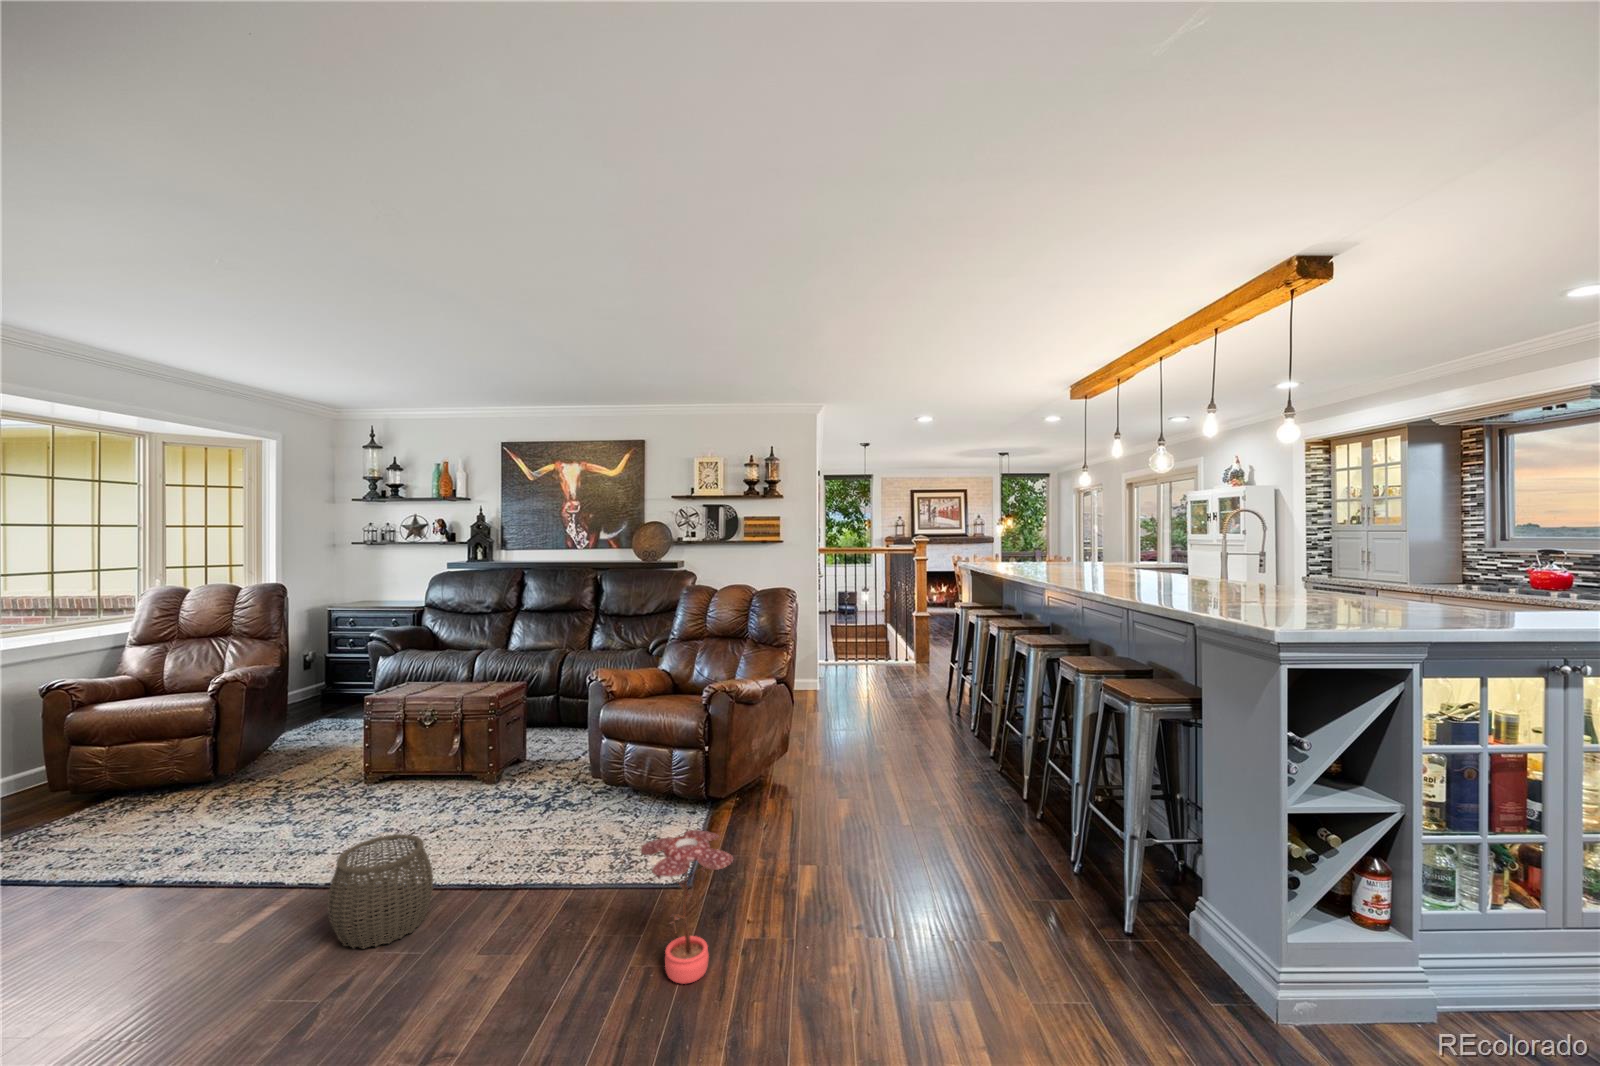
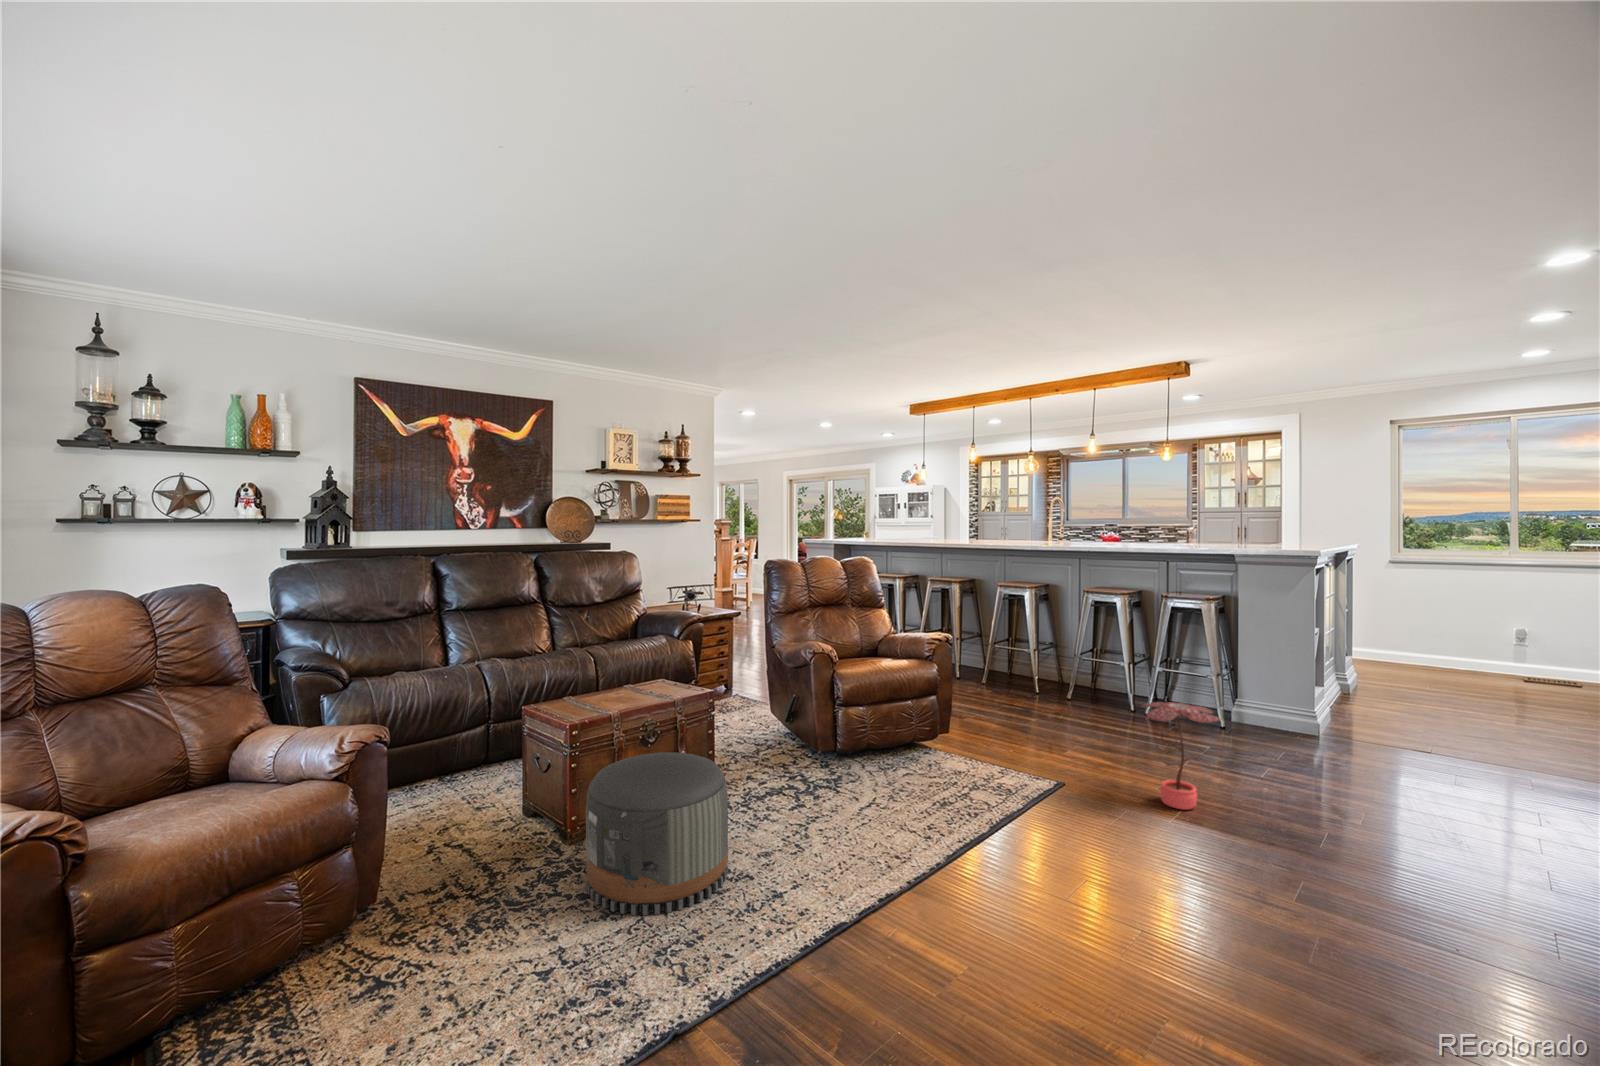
pouf: none [267,737,388,848] -> present [586,752,728,915]
woven basket: present [327,834,433,949] -> none [941,785,1044,904]

